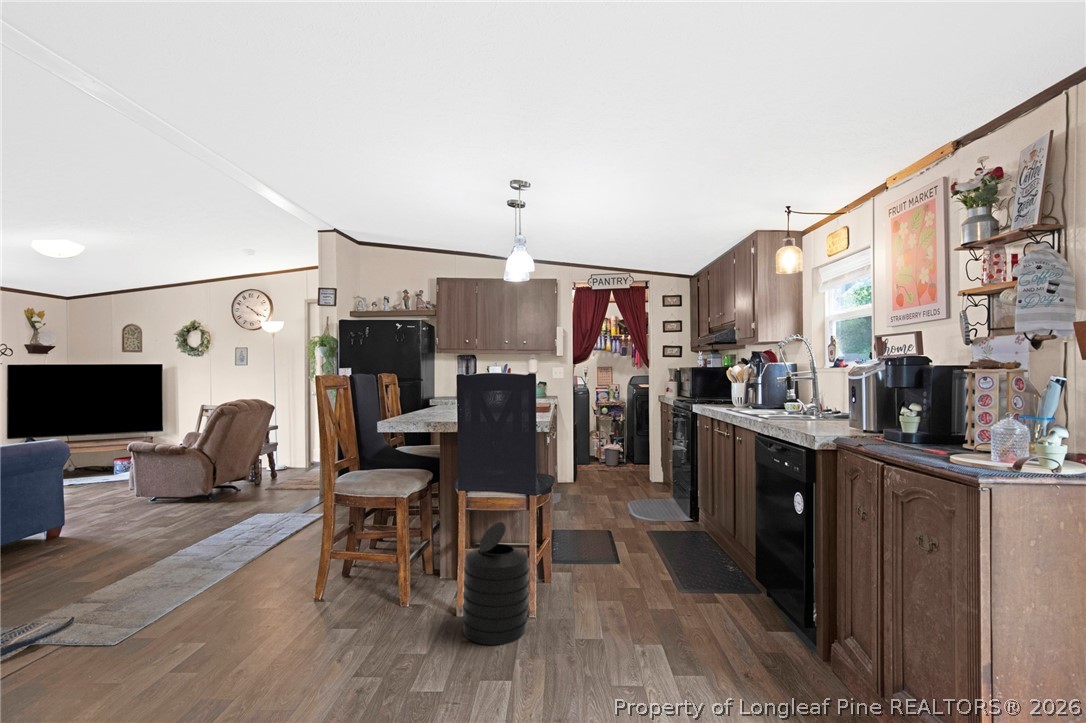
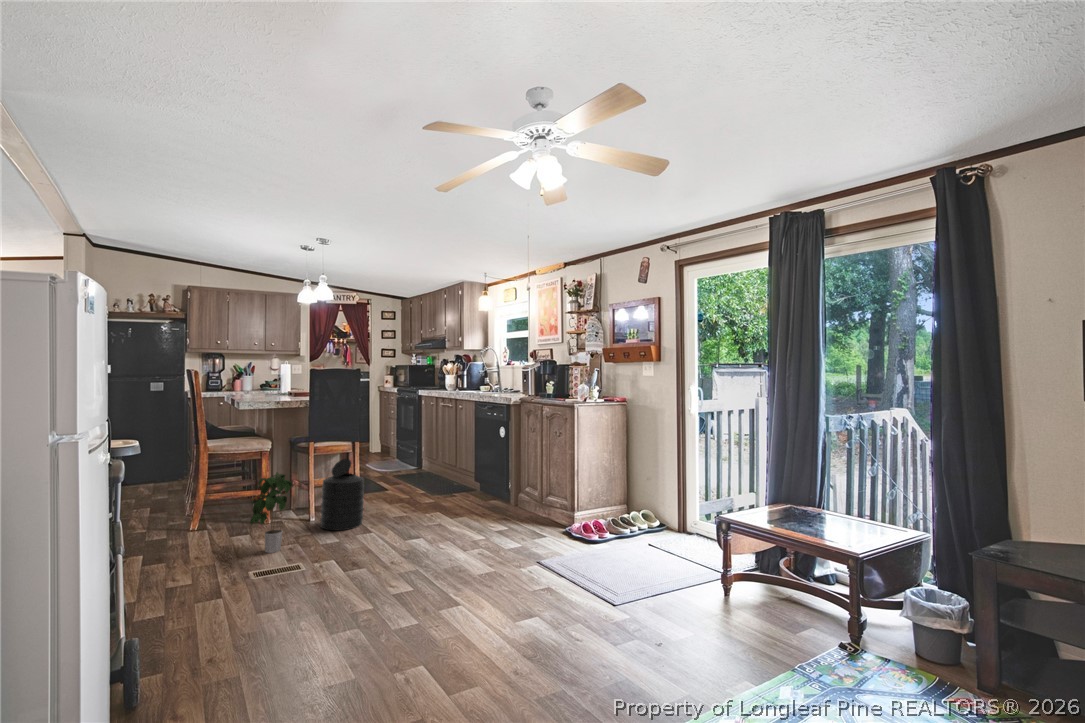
potted plant: none [308,539,407,672] -> present [250,472,293,553]

